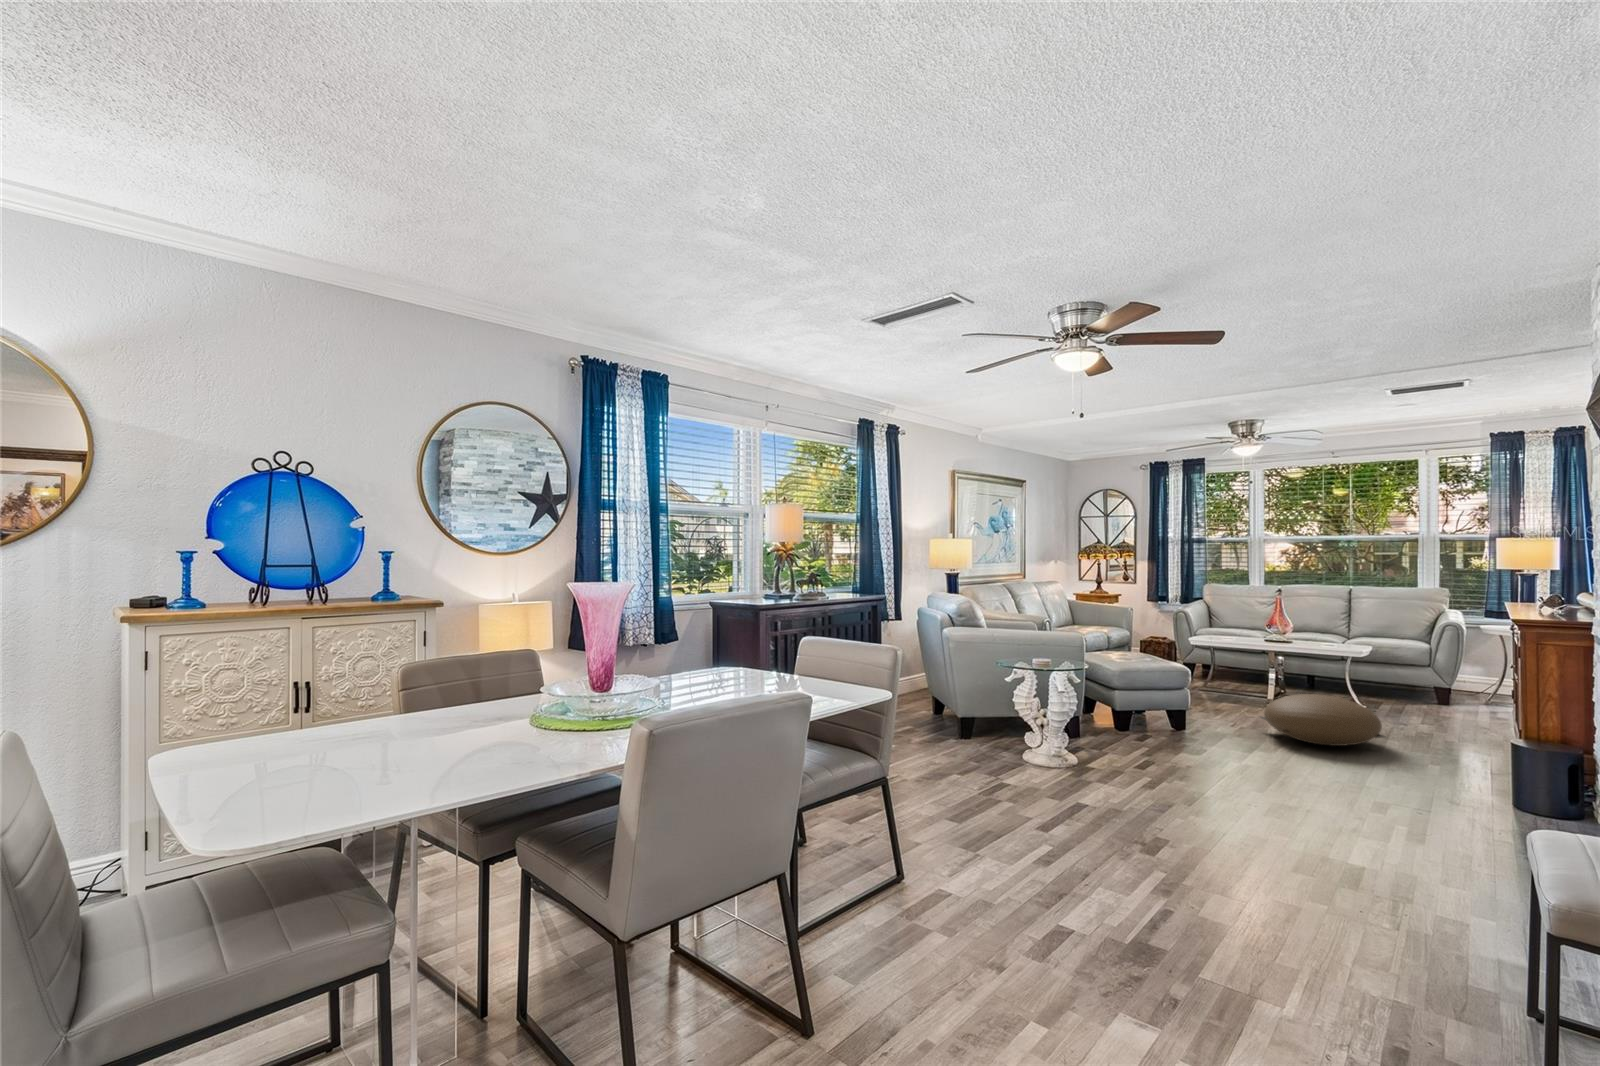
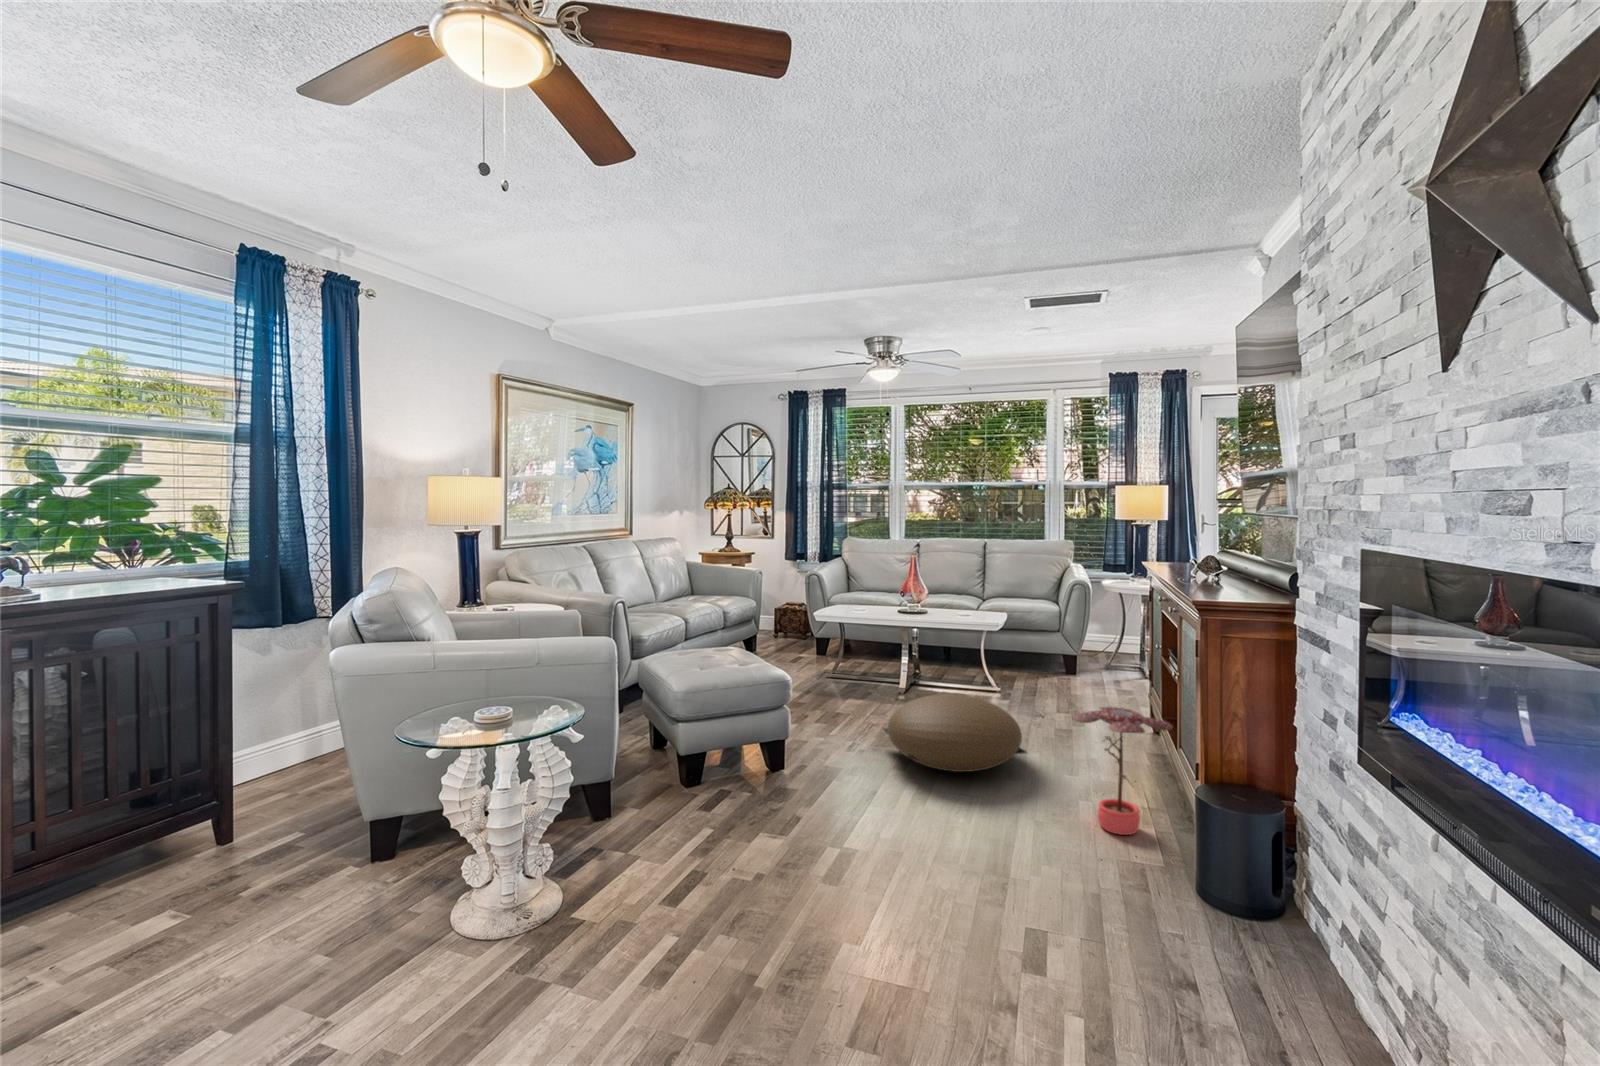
potted plant: none [1419,697,1506,786] -> present [1072,707,1173,835]

